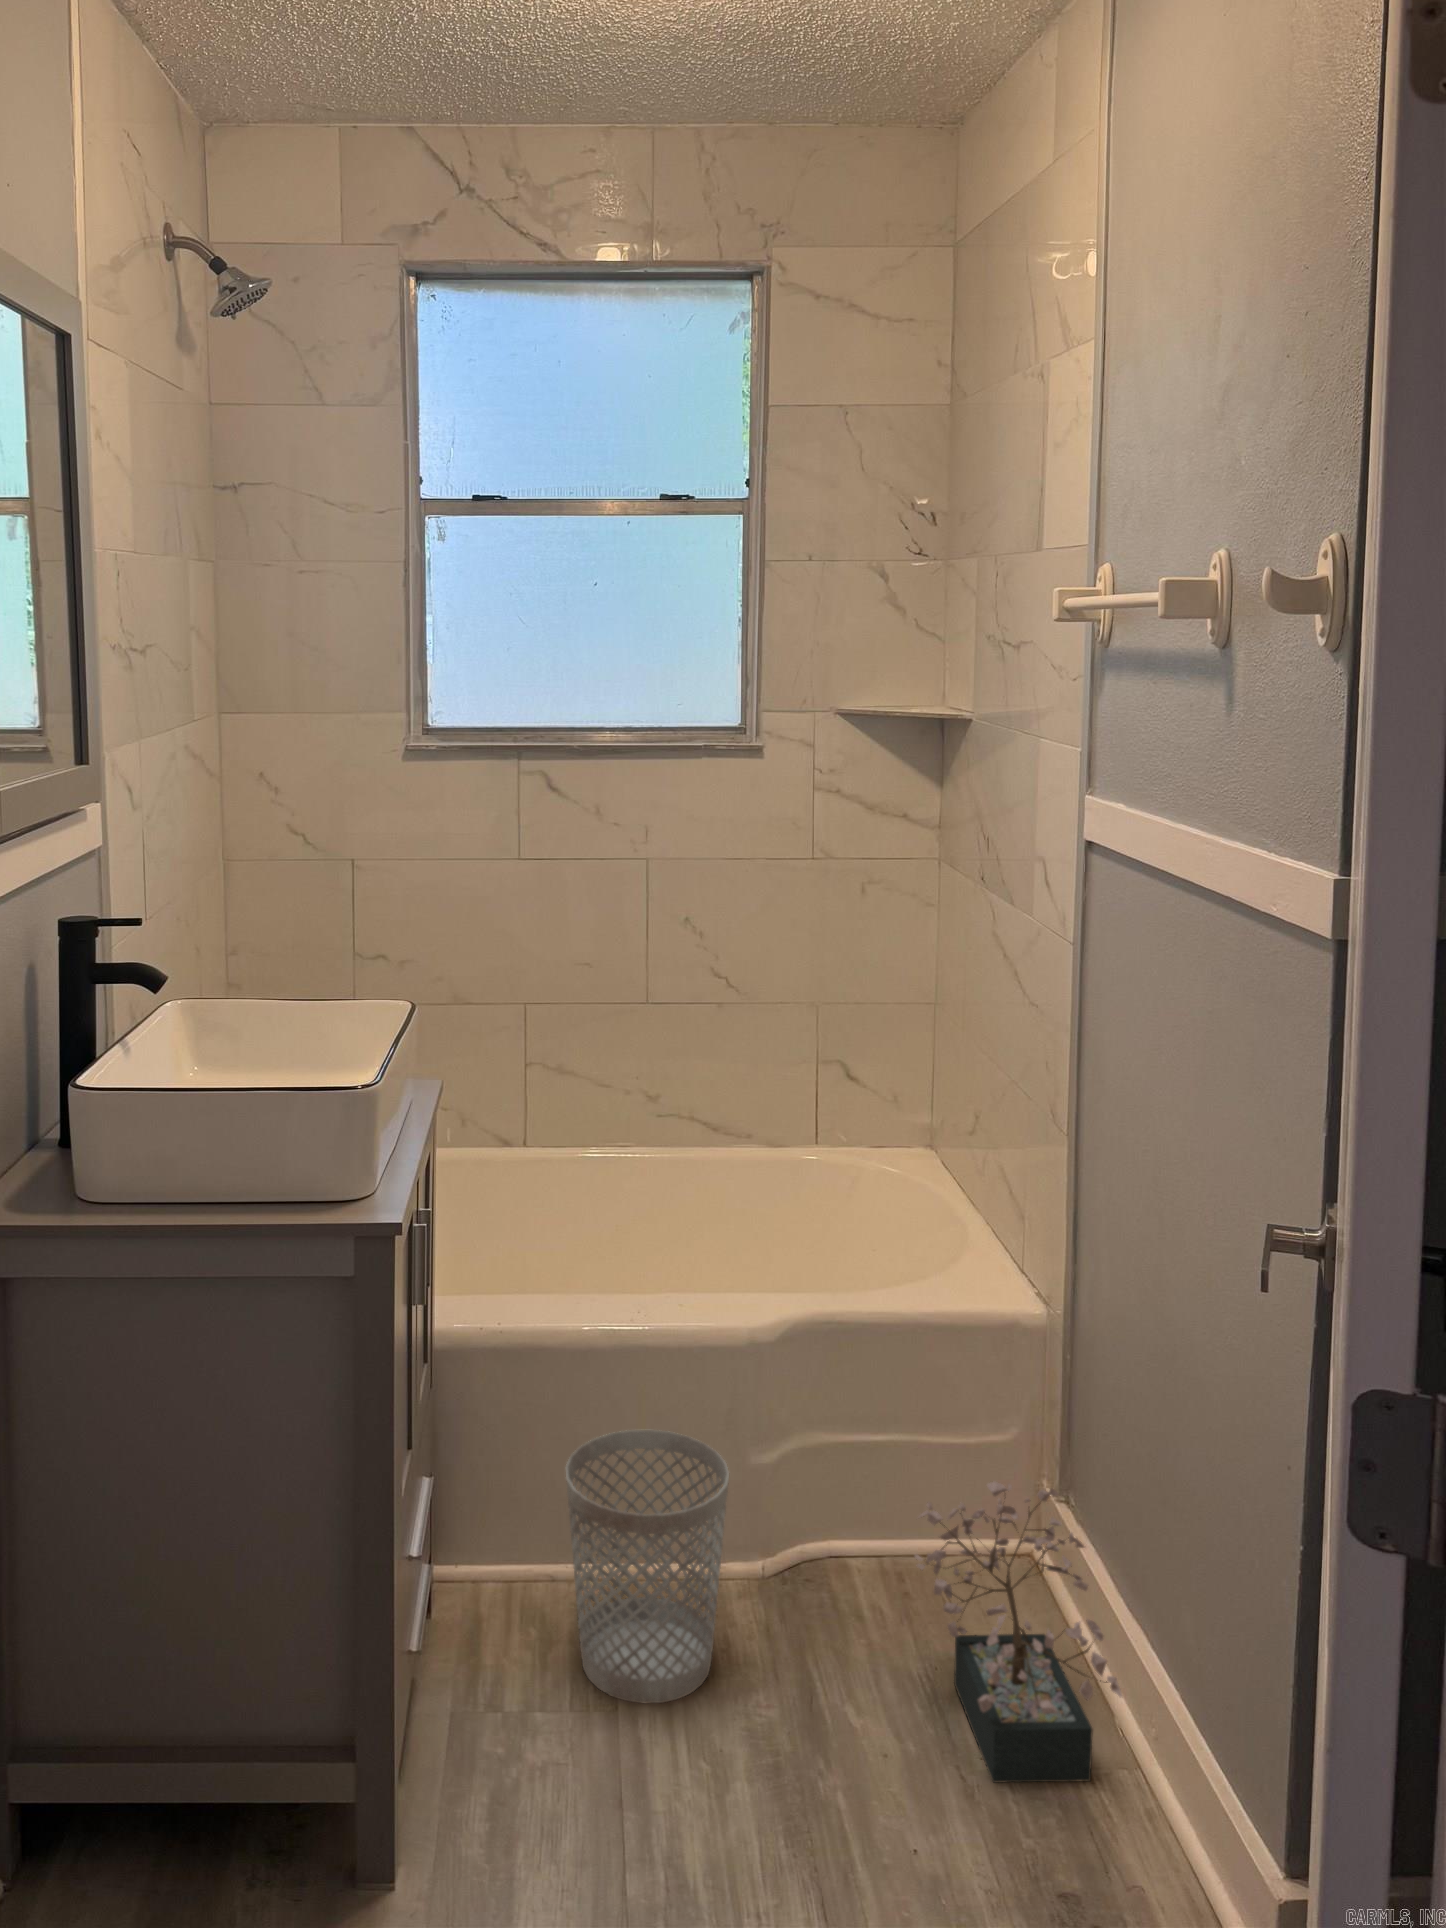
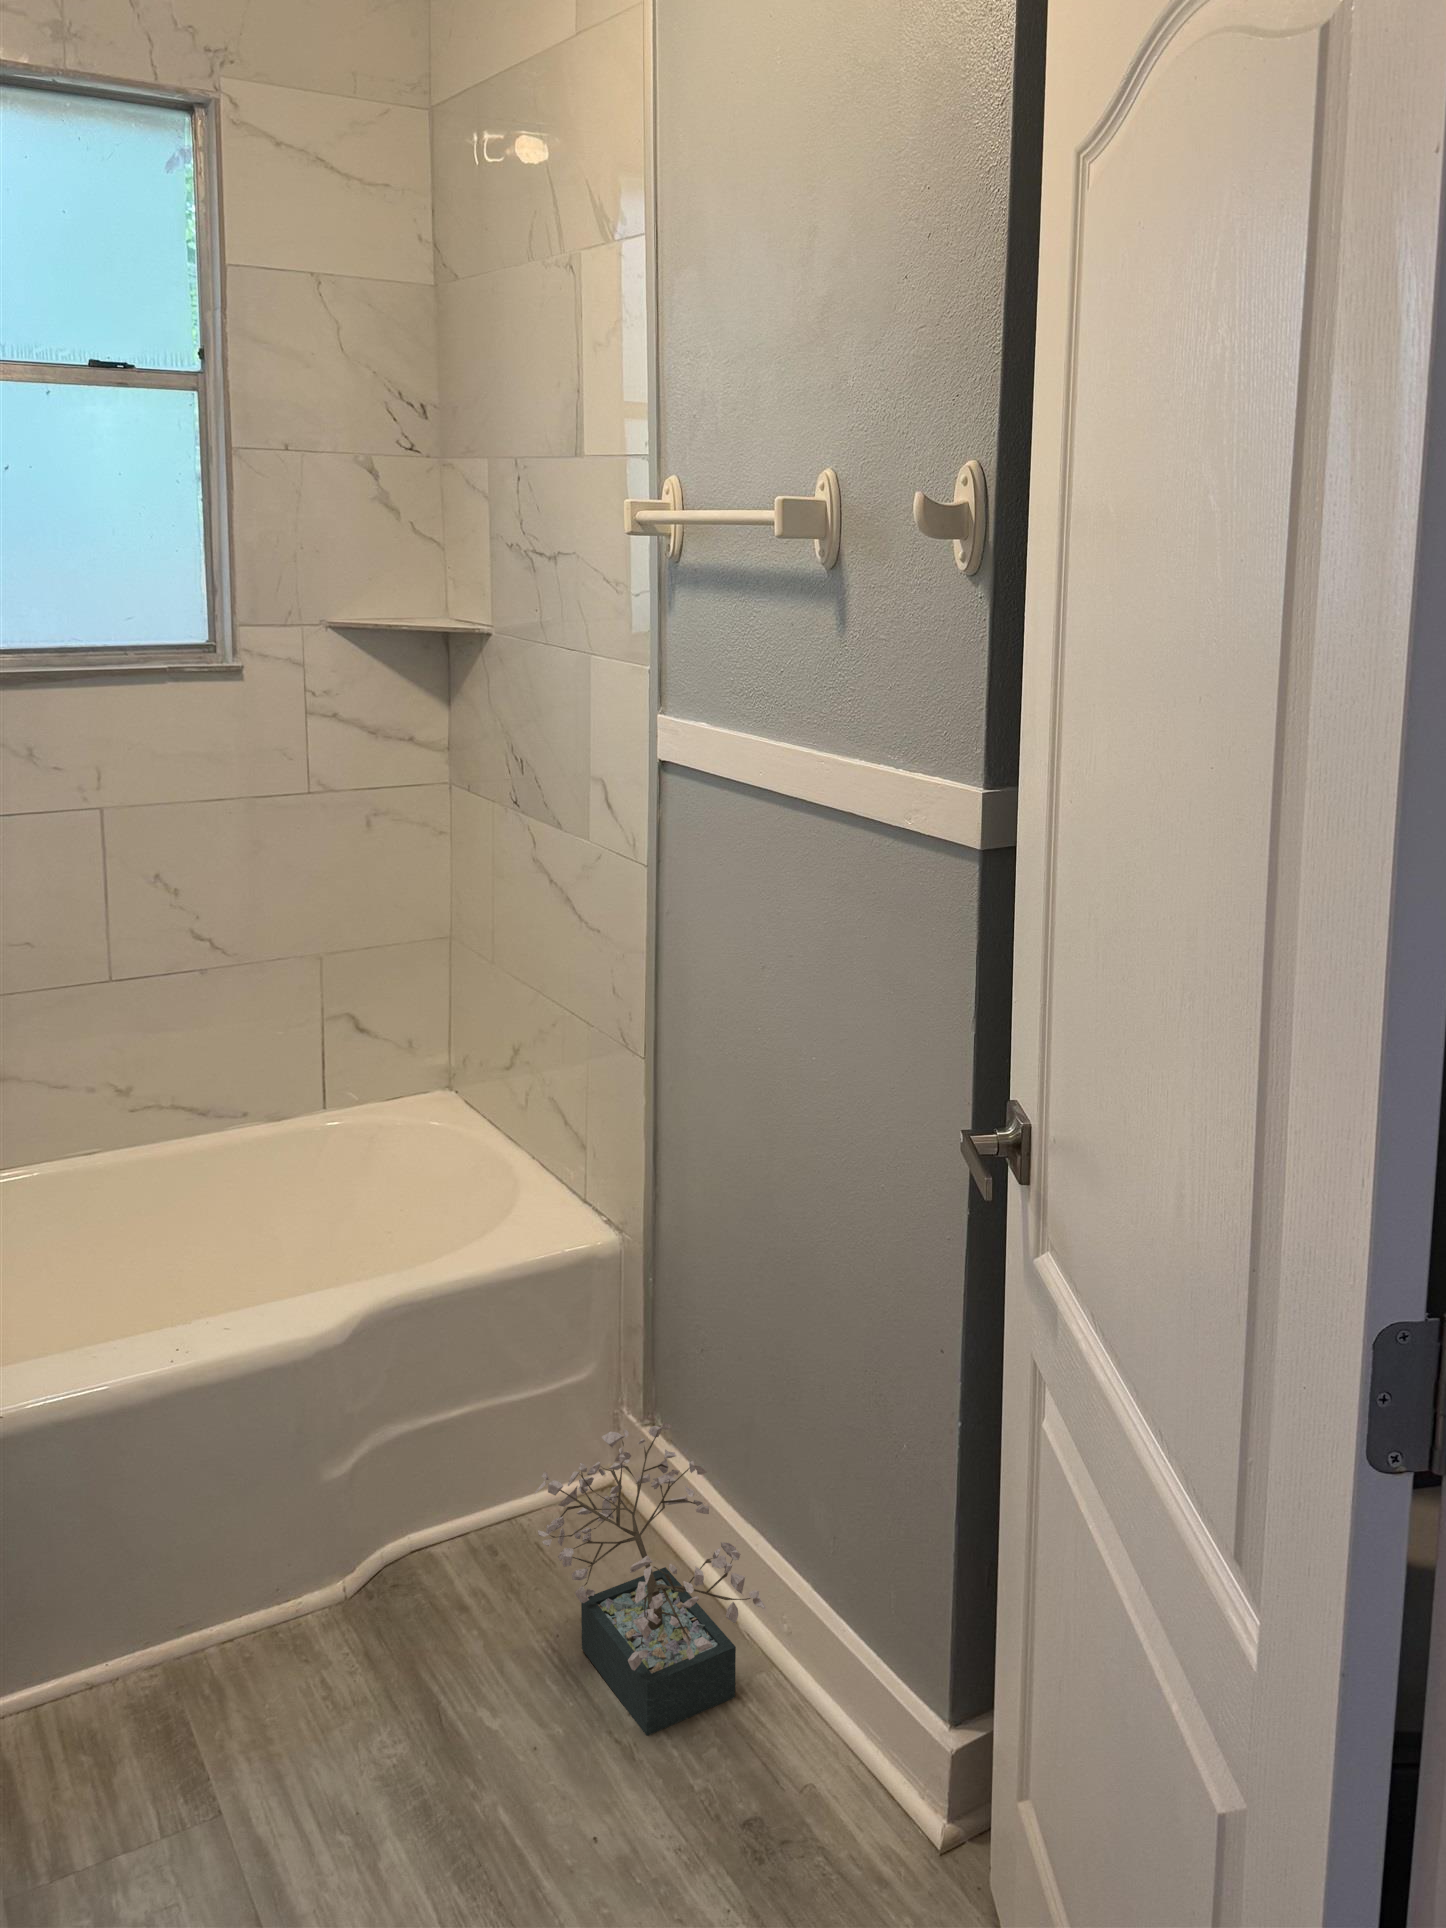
wastebasket: present [566,1430,729,1703] -> none [124,1479,331,1807]

